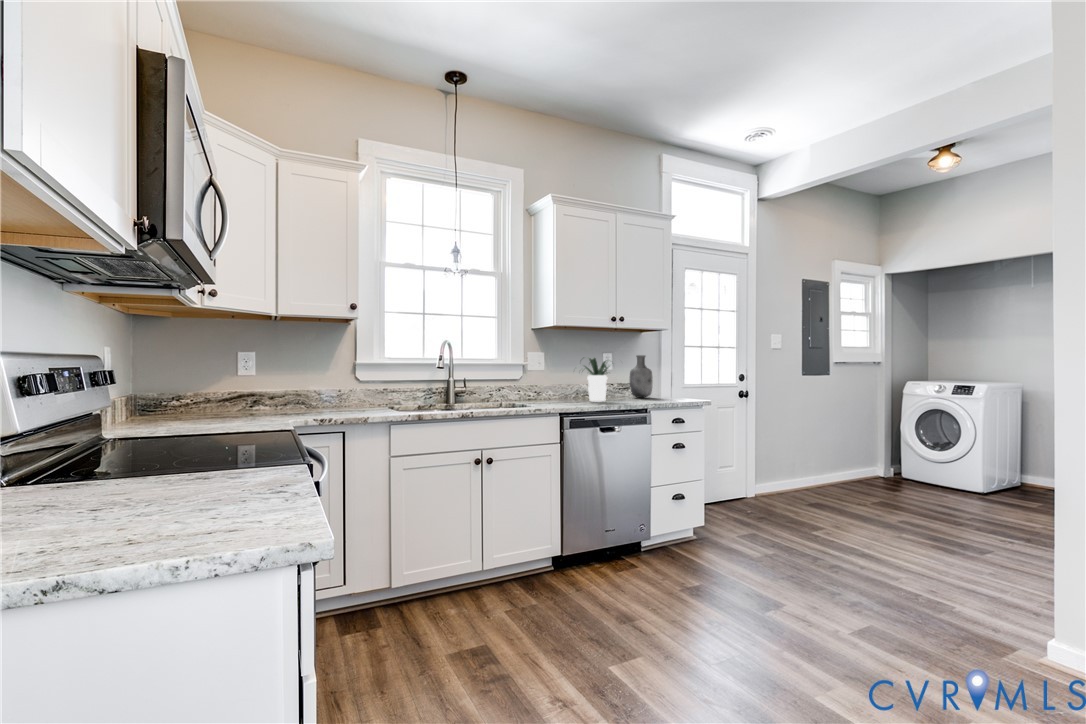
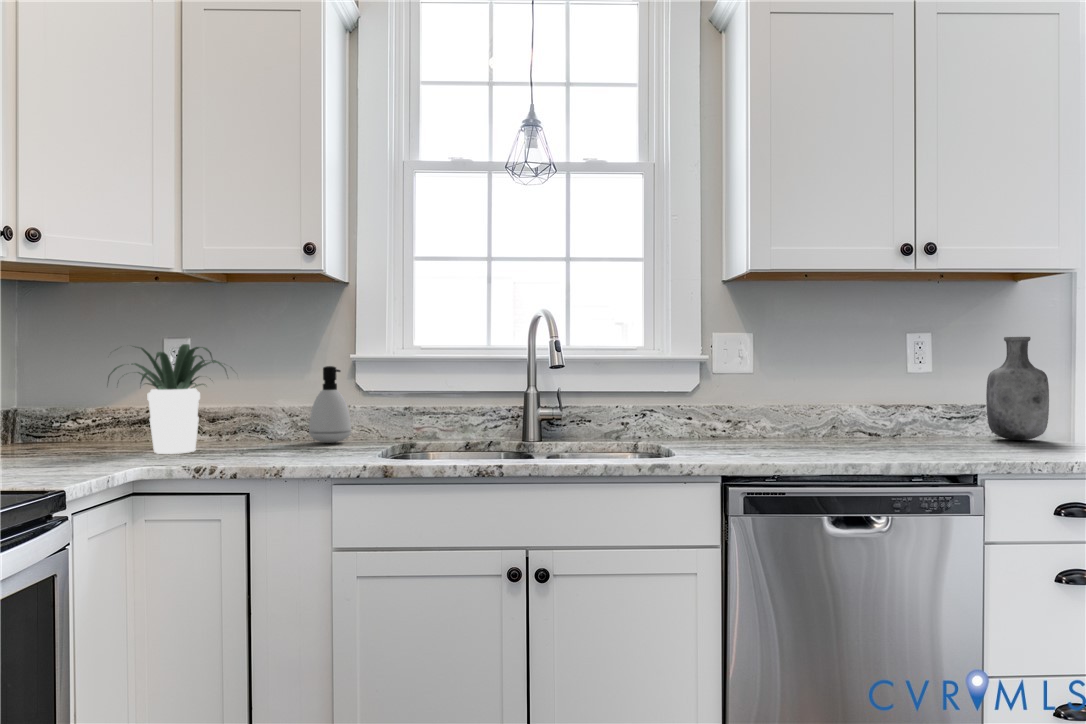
potted plant: present [584,357,614,401] -> present [108,344,227,454]
soap dispenser: none [333,367,357,409] -> present [309,366,351,443]

